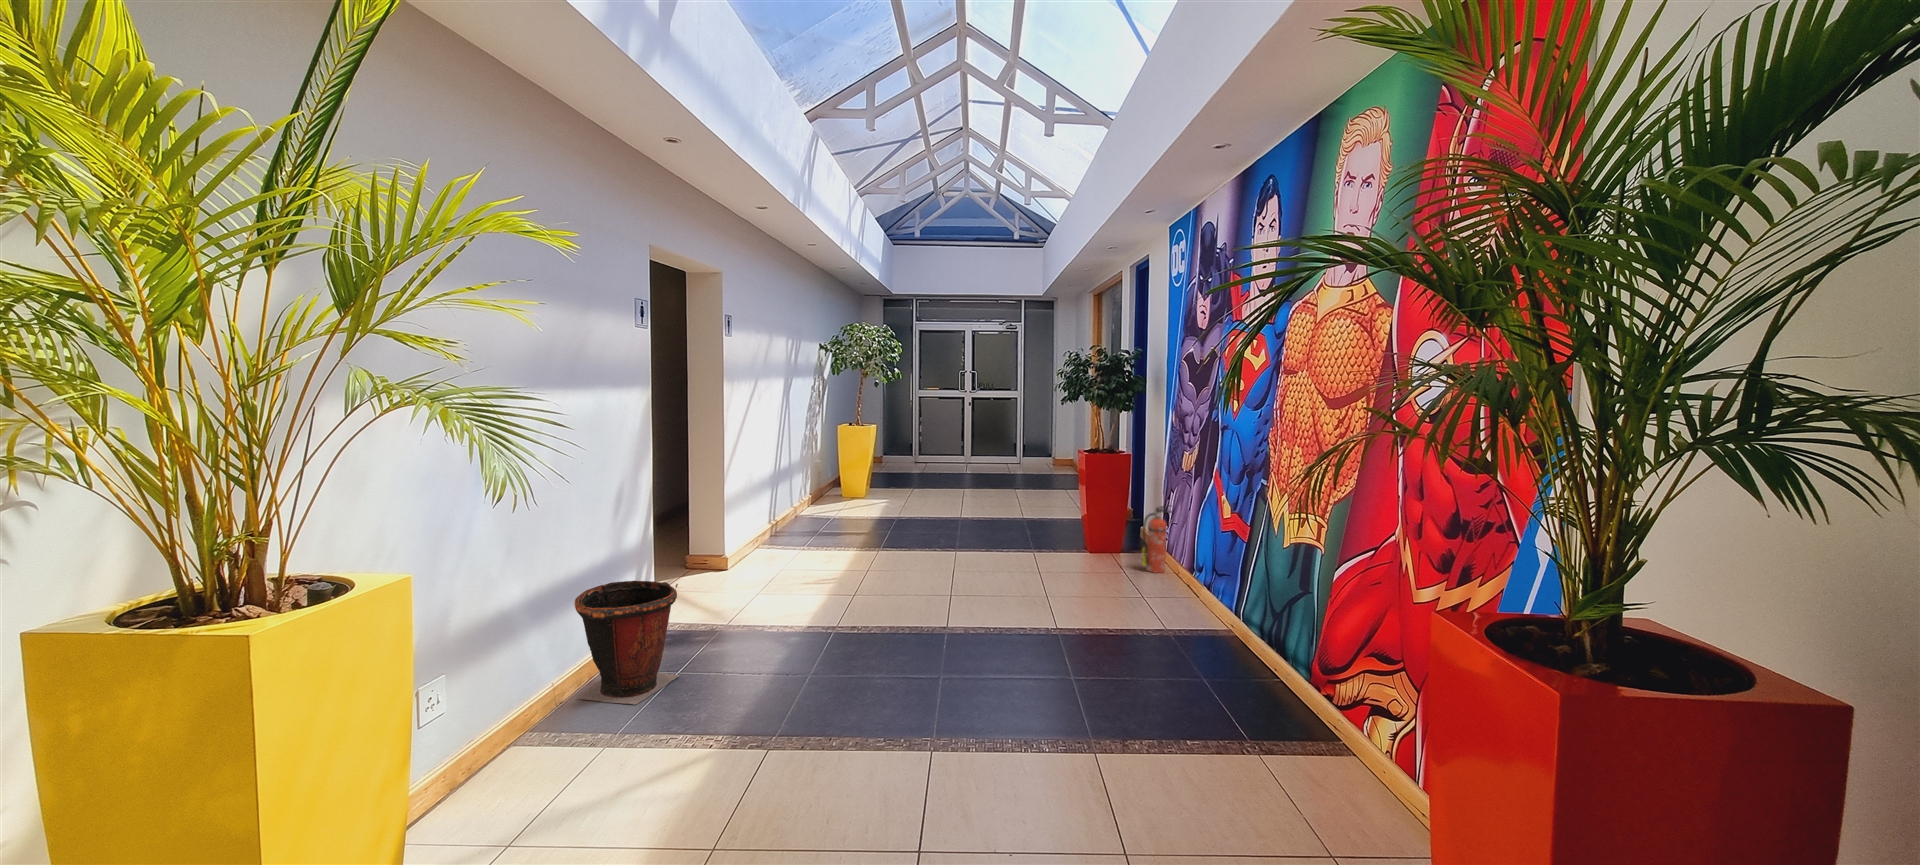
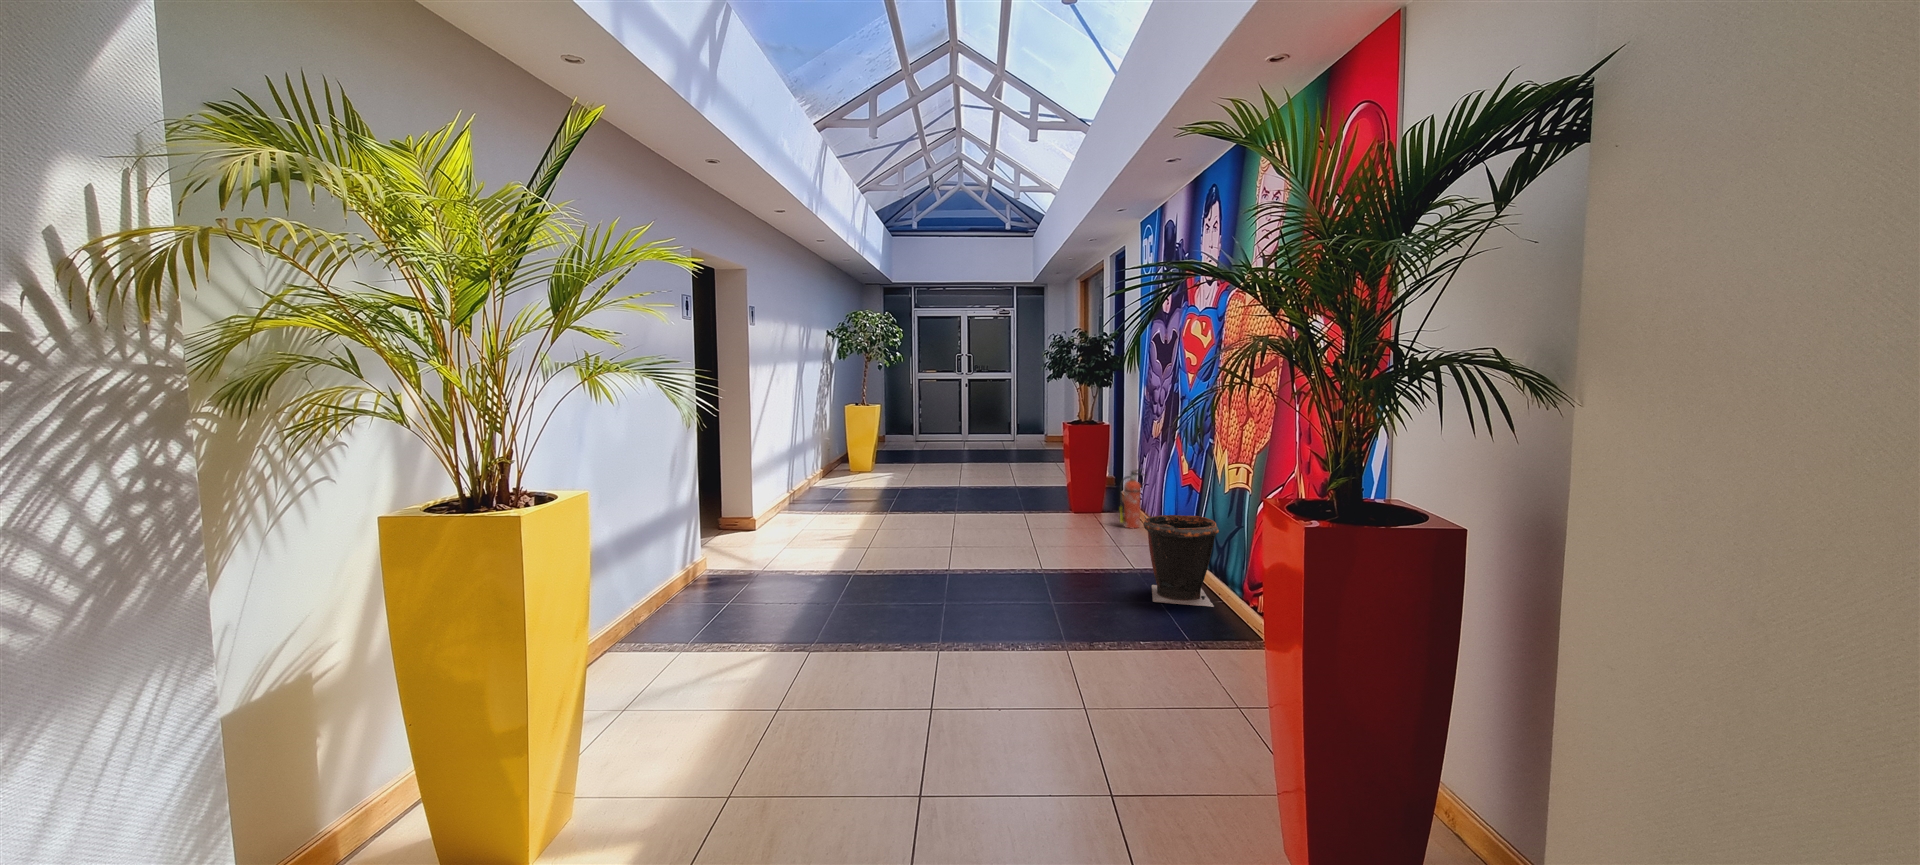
trash can: present [574,581,680,705] -> present [1143,515,1219,607]

